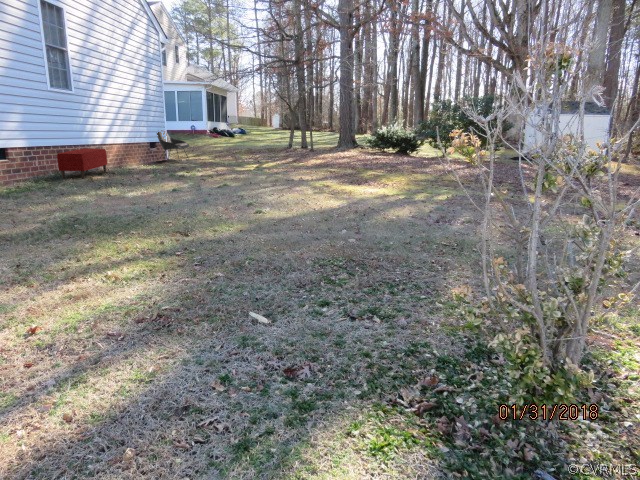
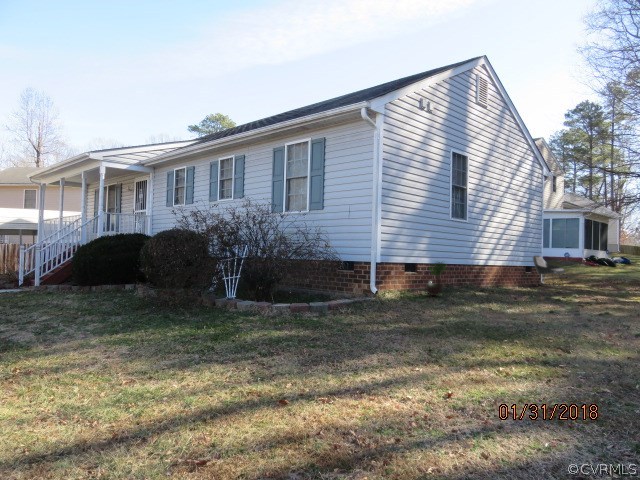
potted tree: none [25,139,53,187] -> present [426,262,445,296]
bench: present [57,149,107,179] -> none [448,268,488,294]

